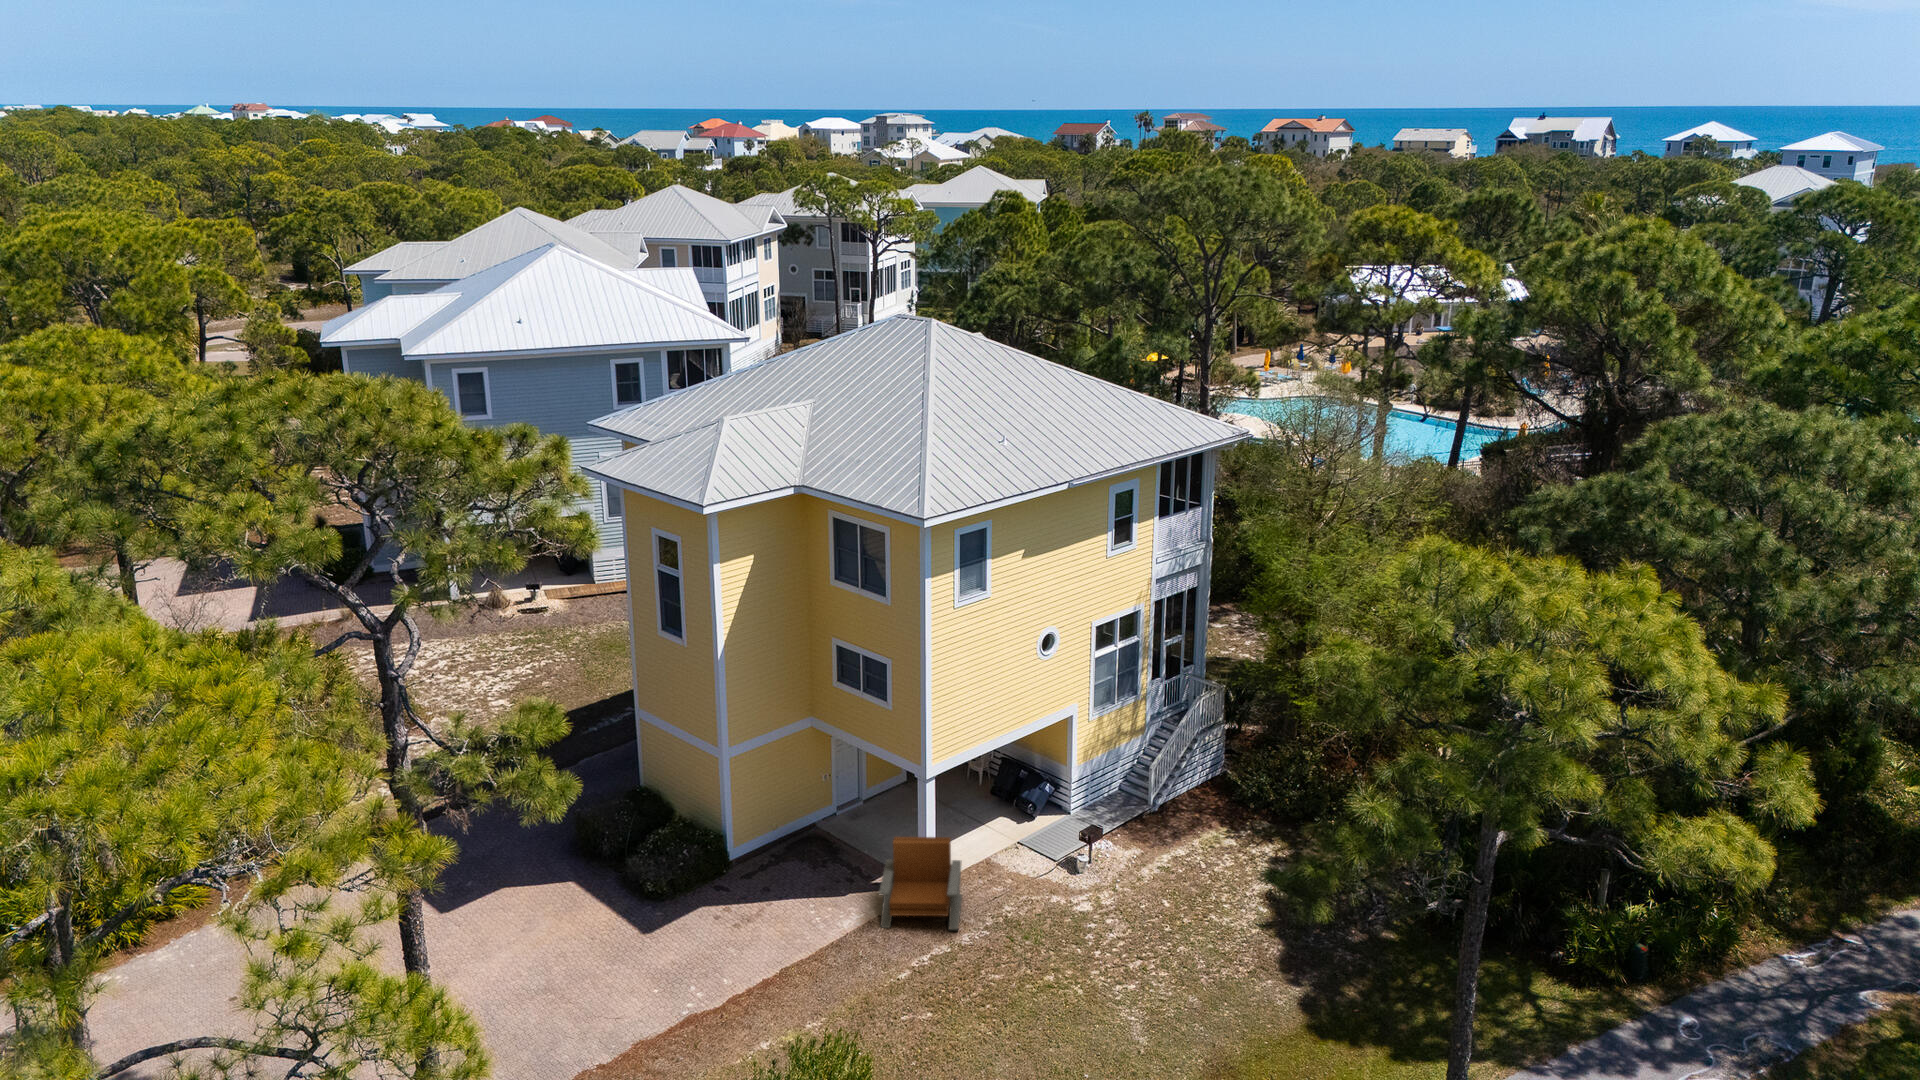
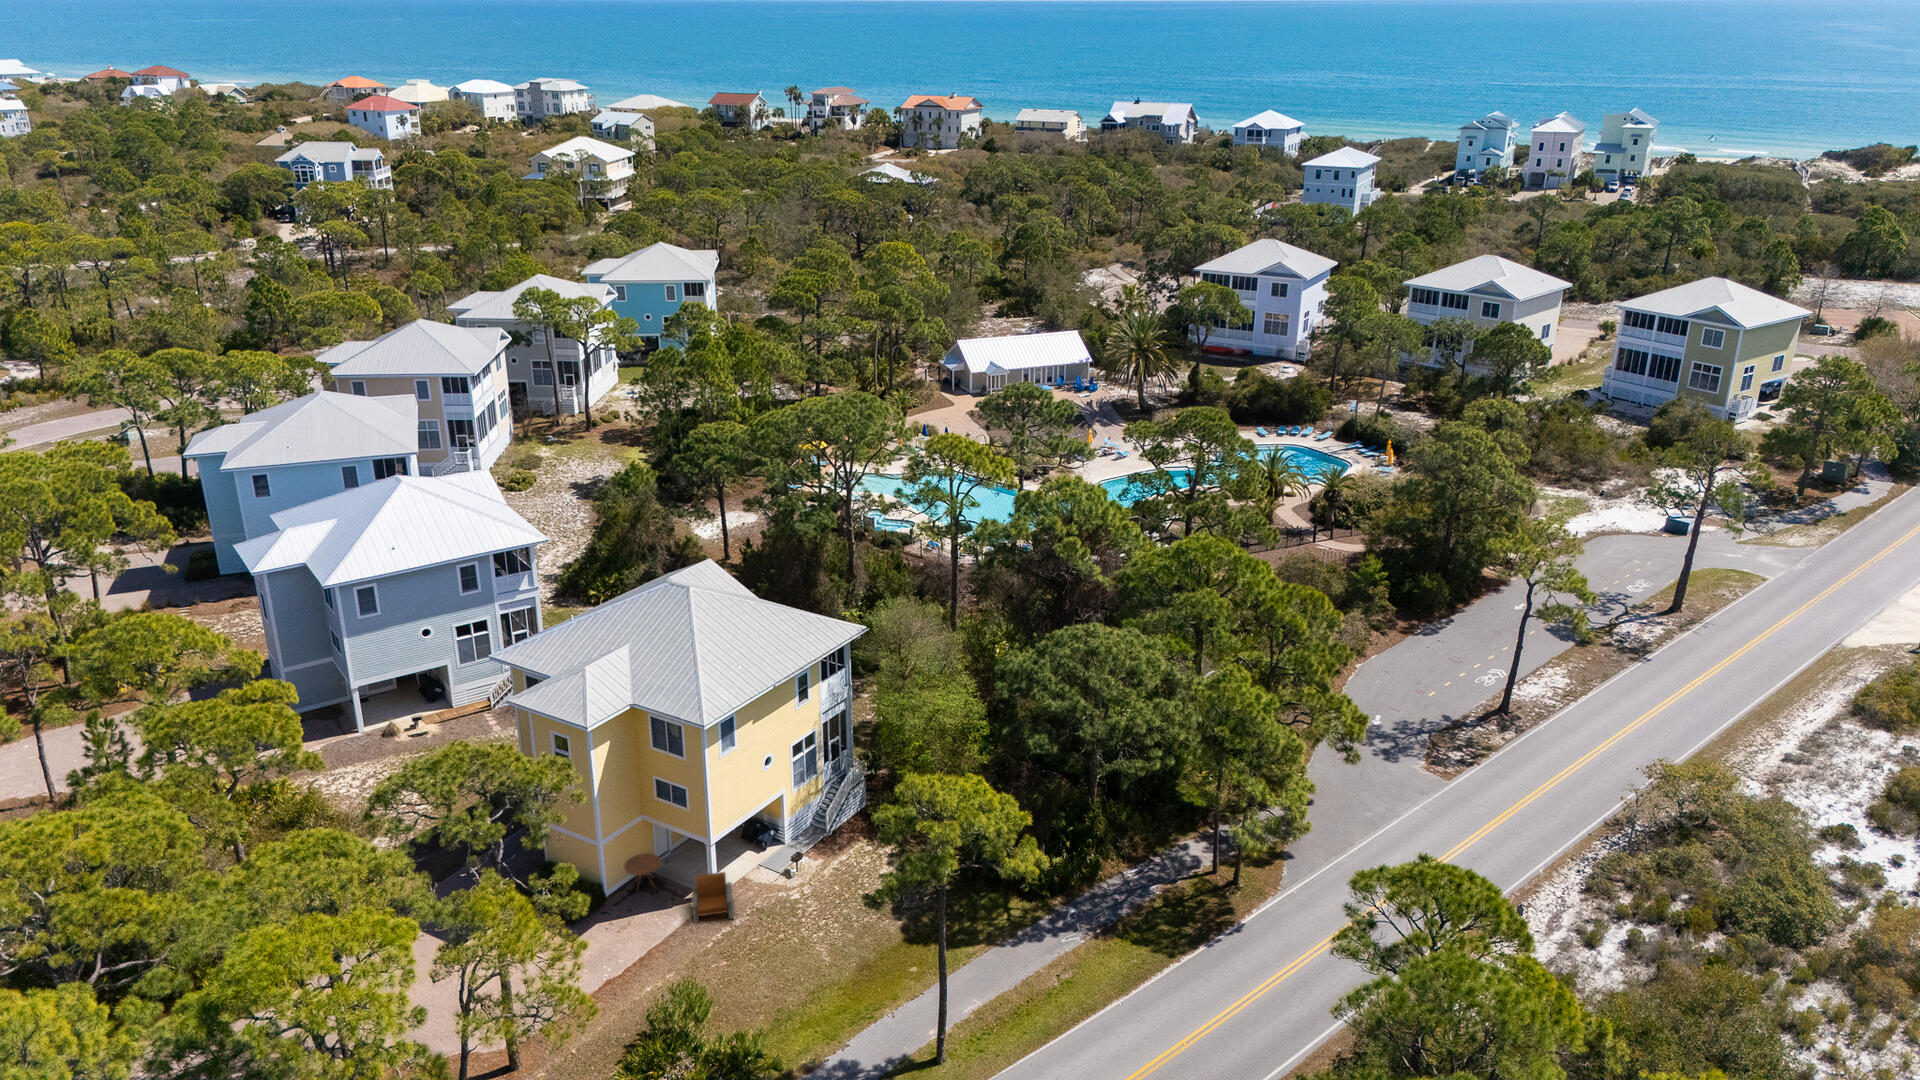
round table: none [770,791,838,858] -> present [624,853,661,880]

